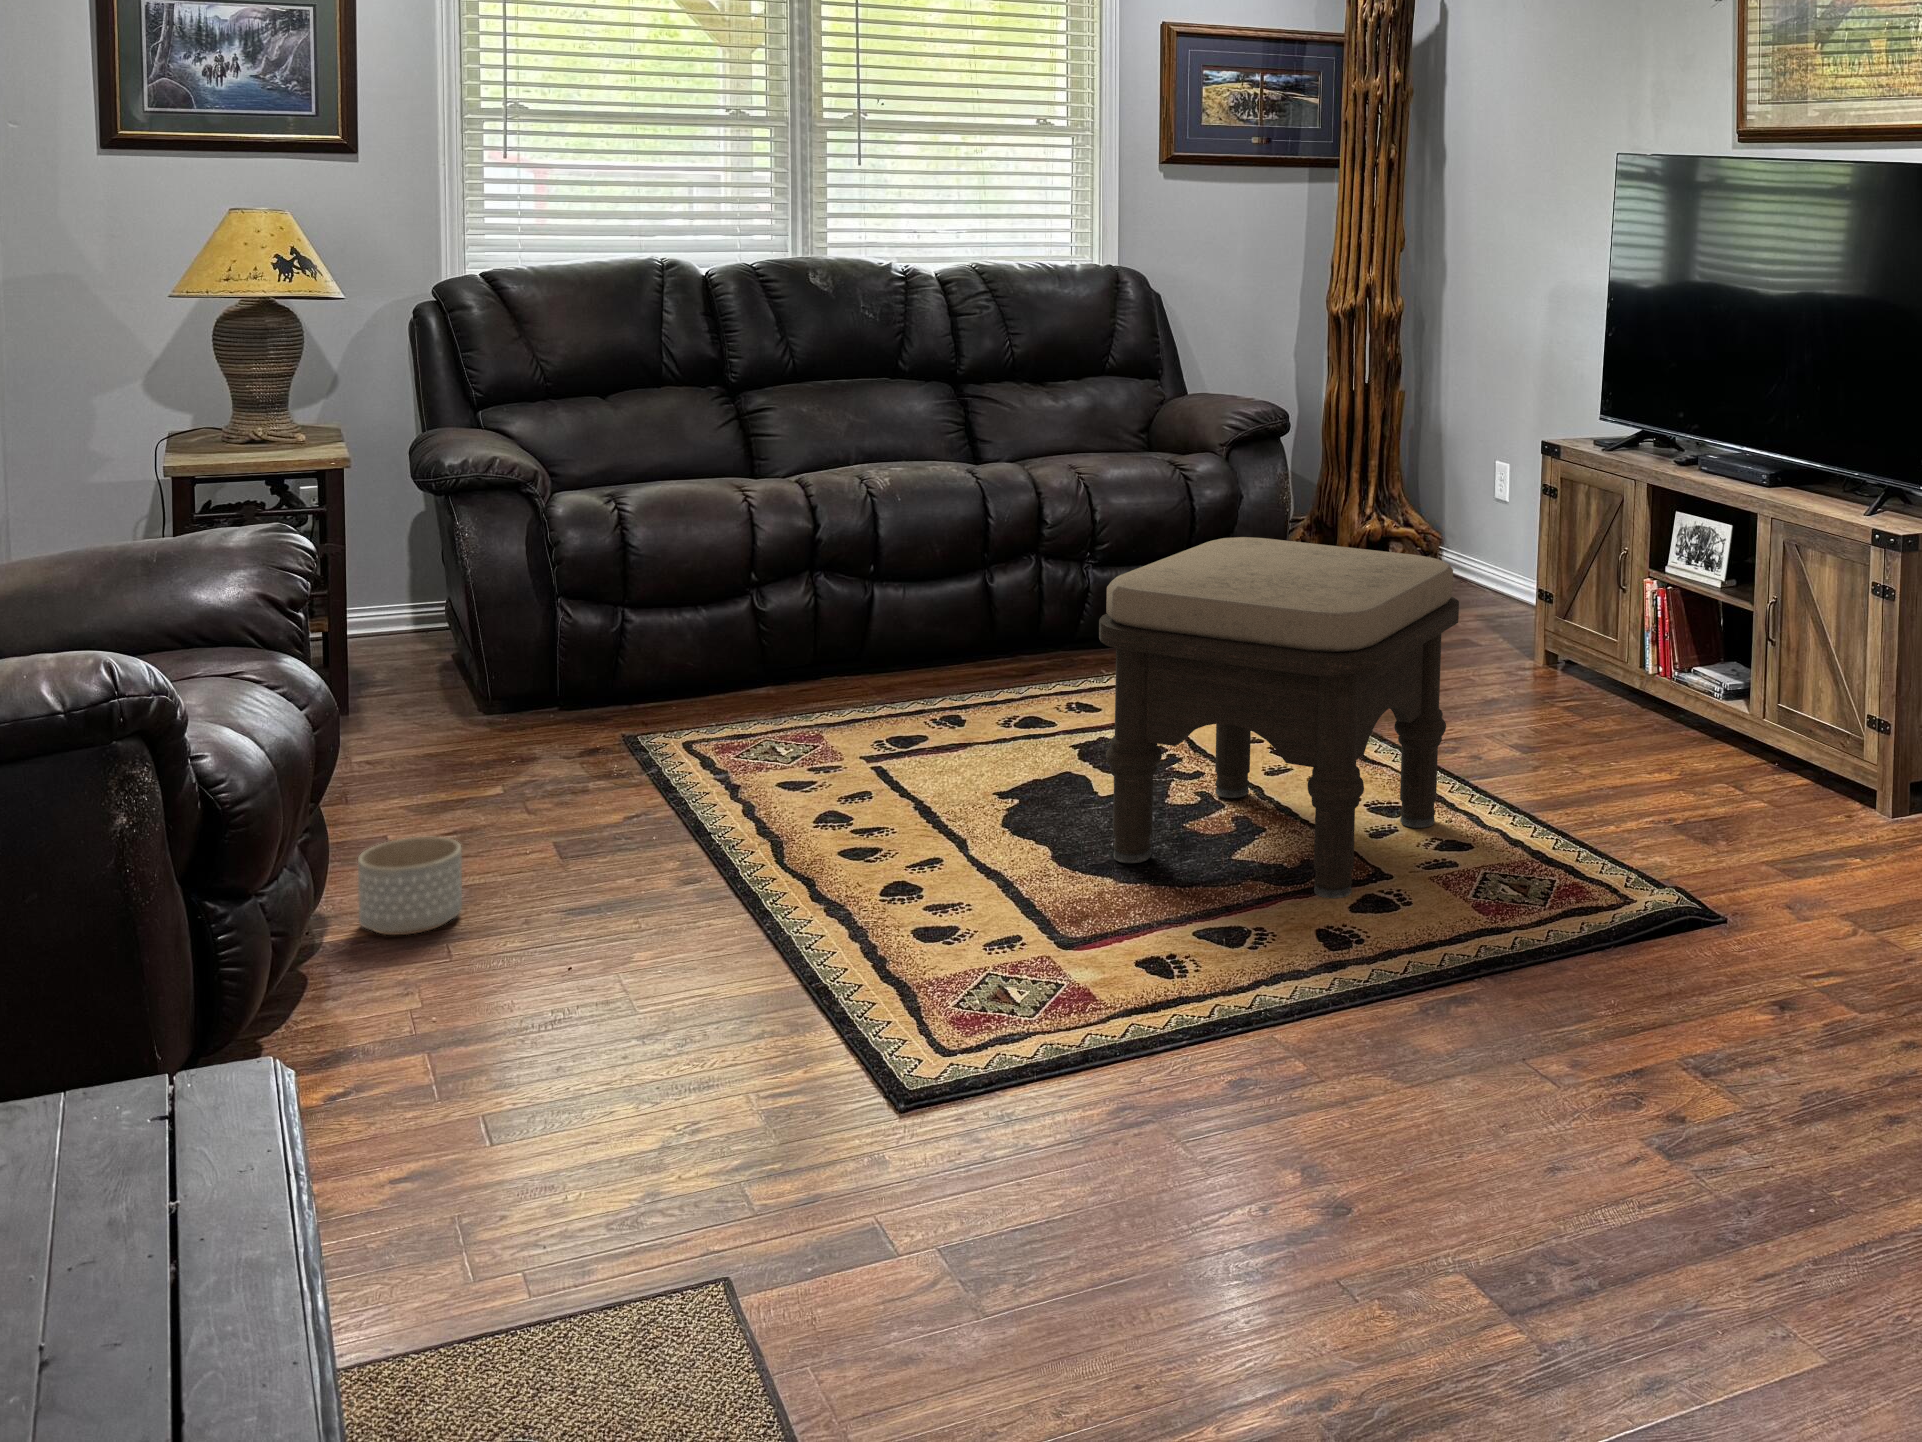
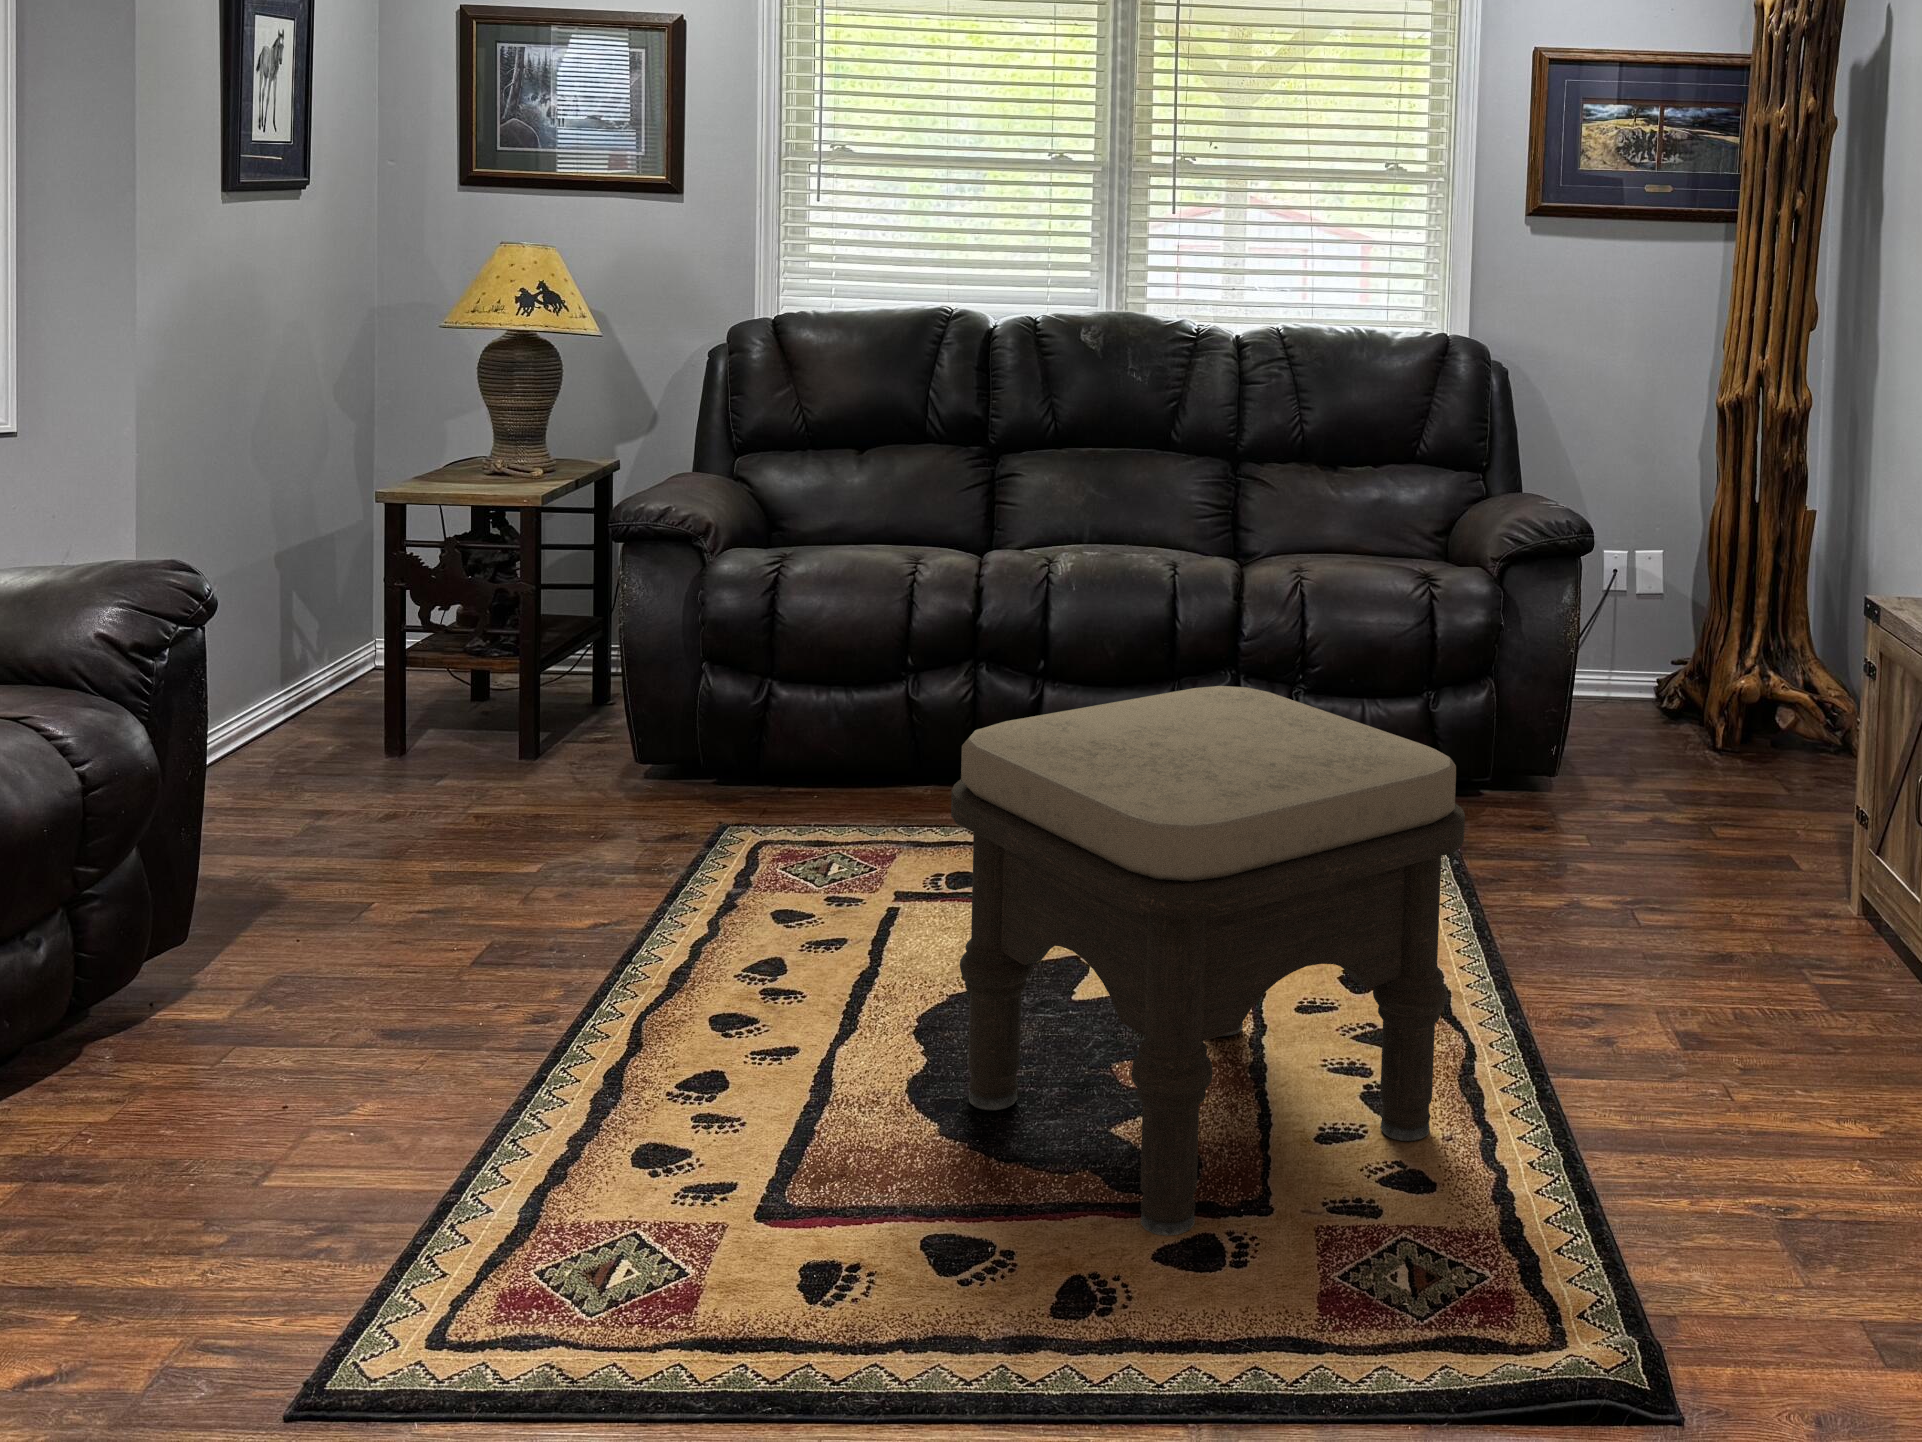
planter: present [358,837,462,935] -> none [176,915,291,1026]

